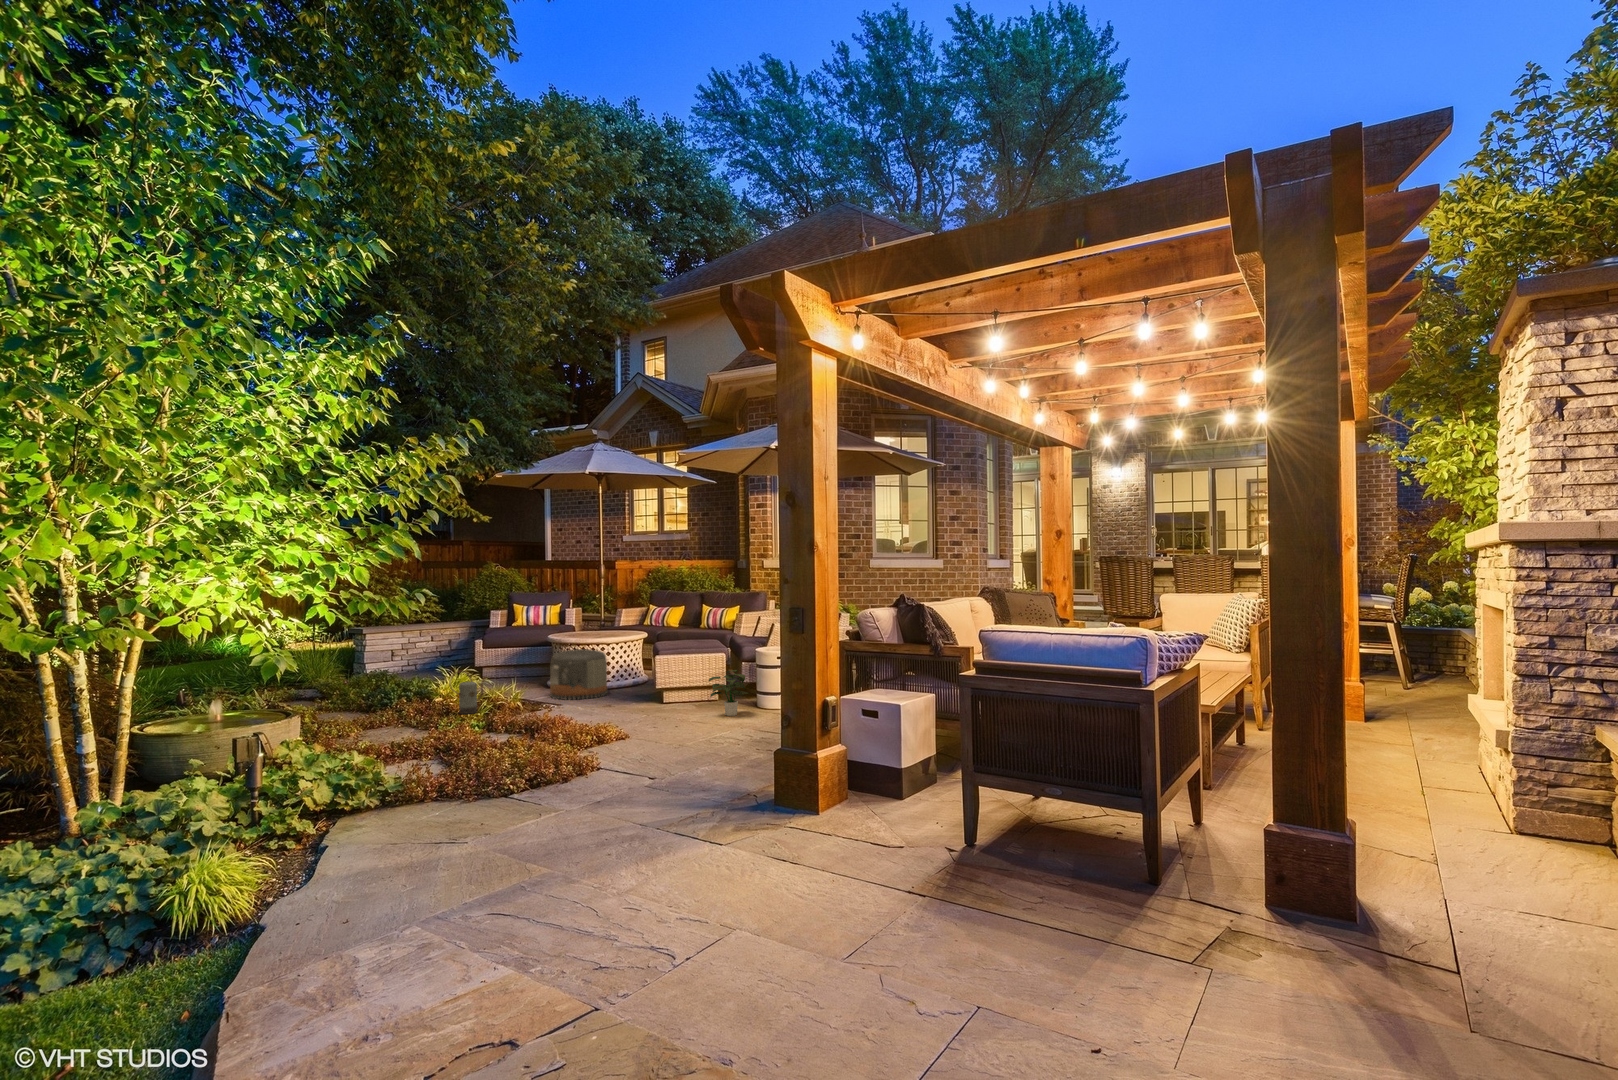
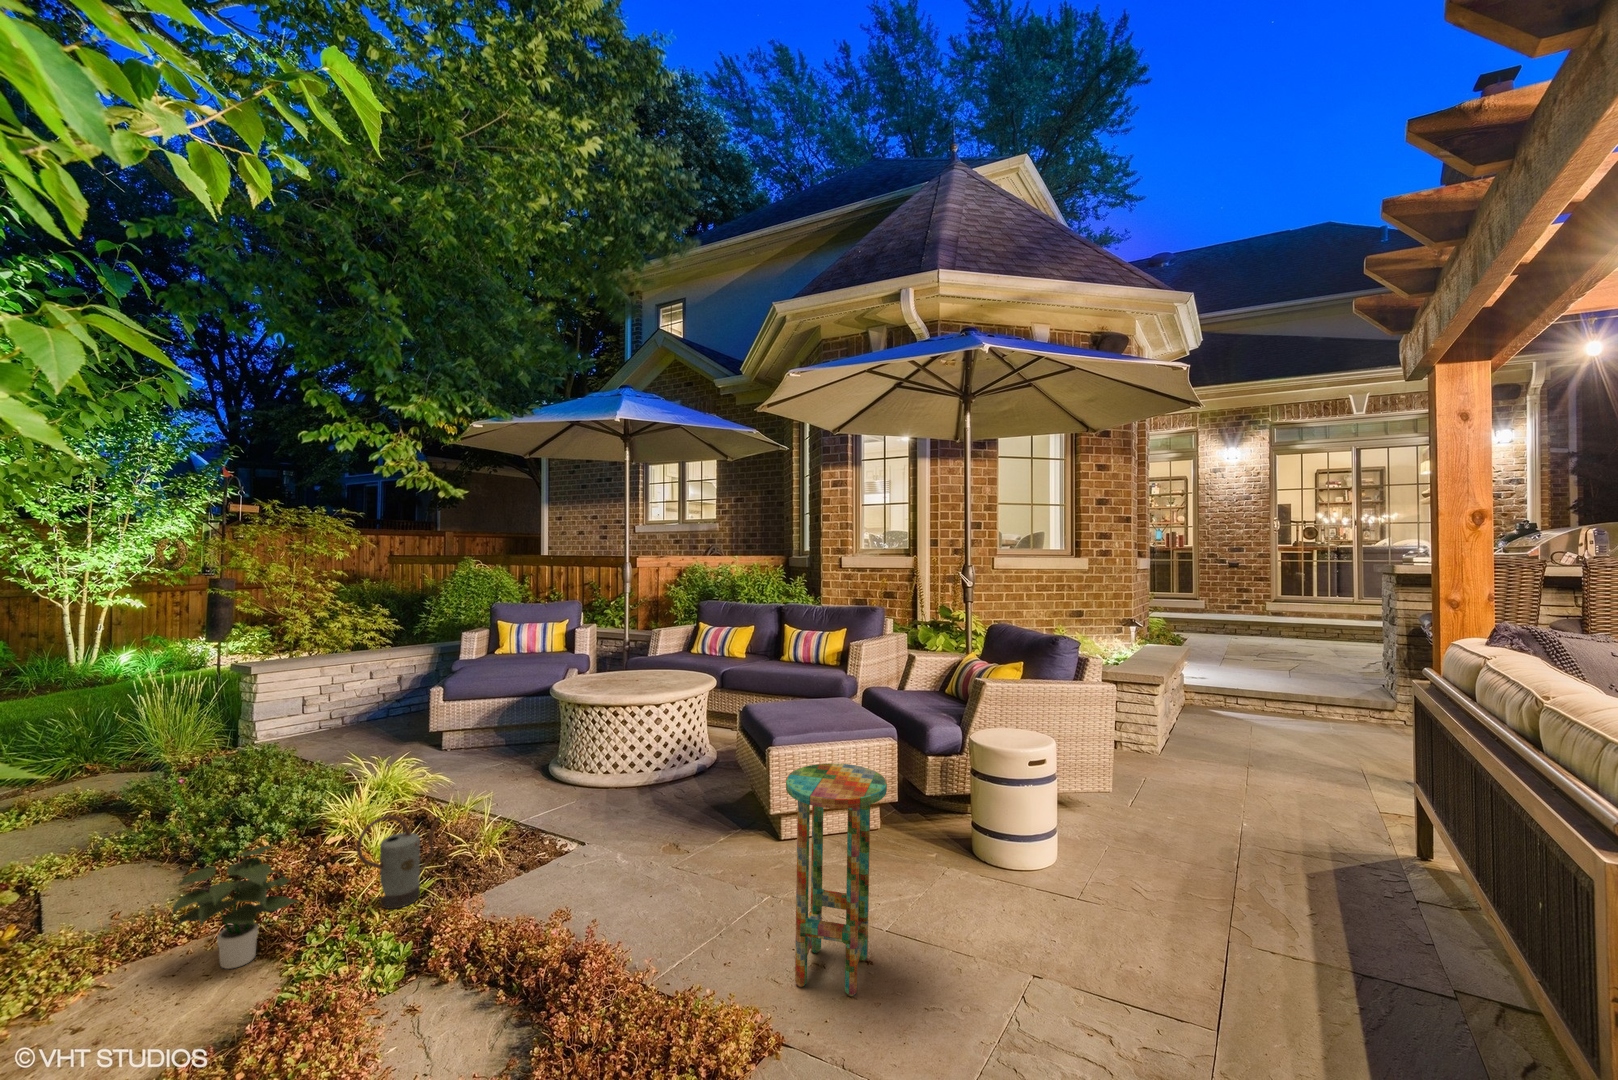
side table: none [638,636,683,728] -> present [786,763,887,996]
pouf: present [550,649,607,700] -> none [565,729,668,837]
potted plant: present [709,670,748,716] -> present [172,846,298,969]

